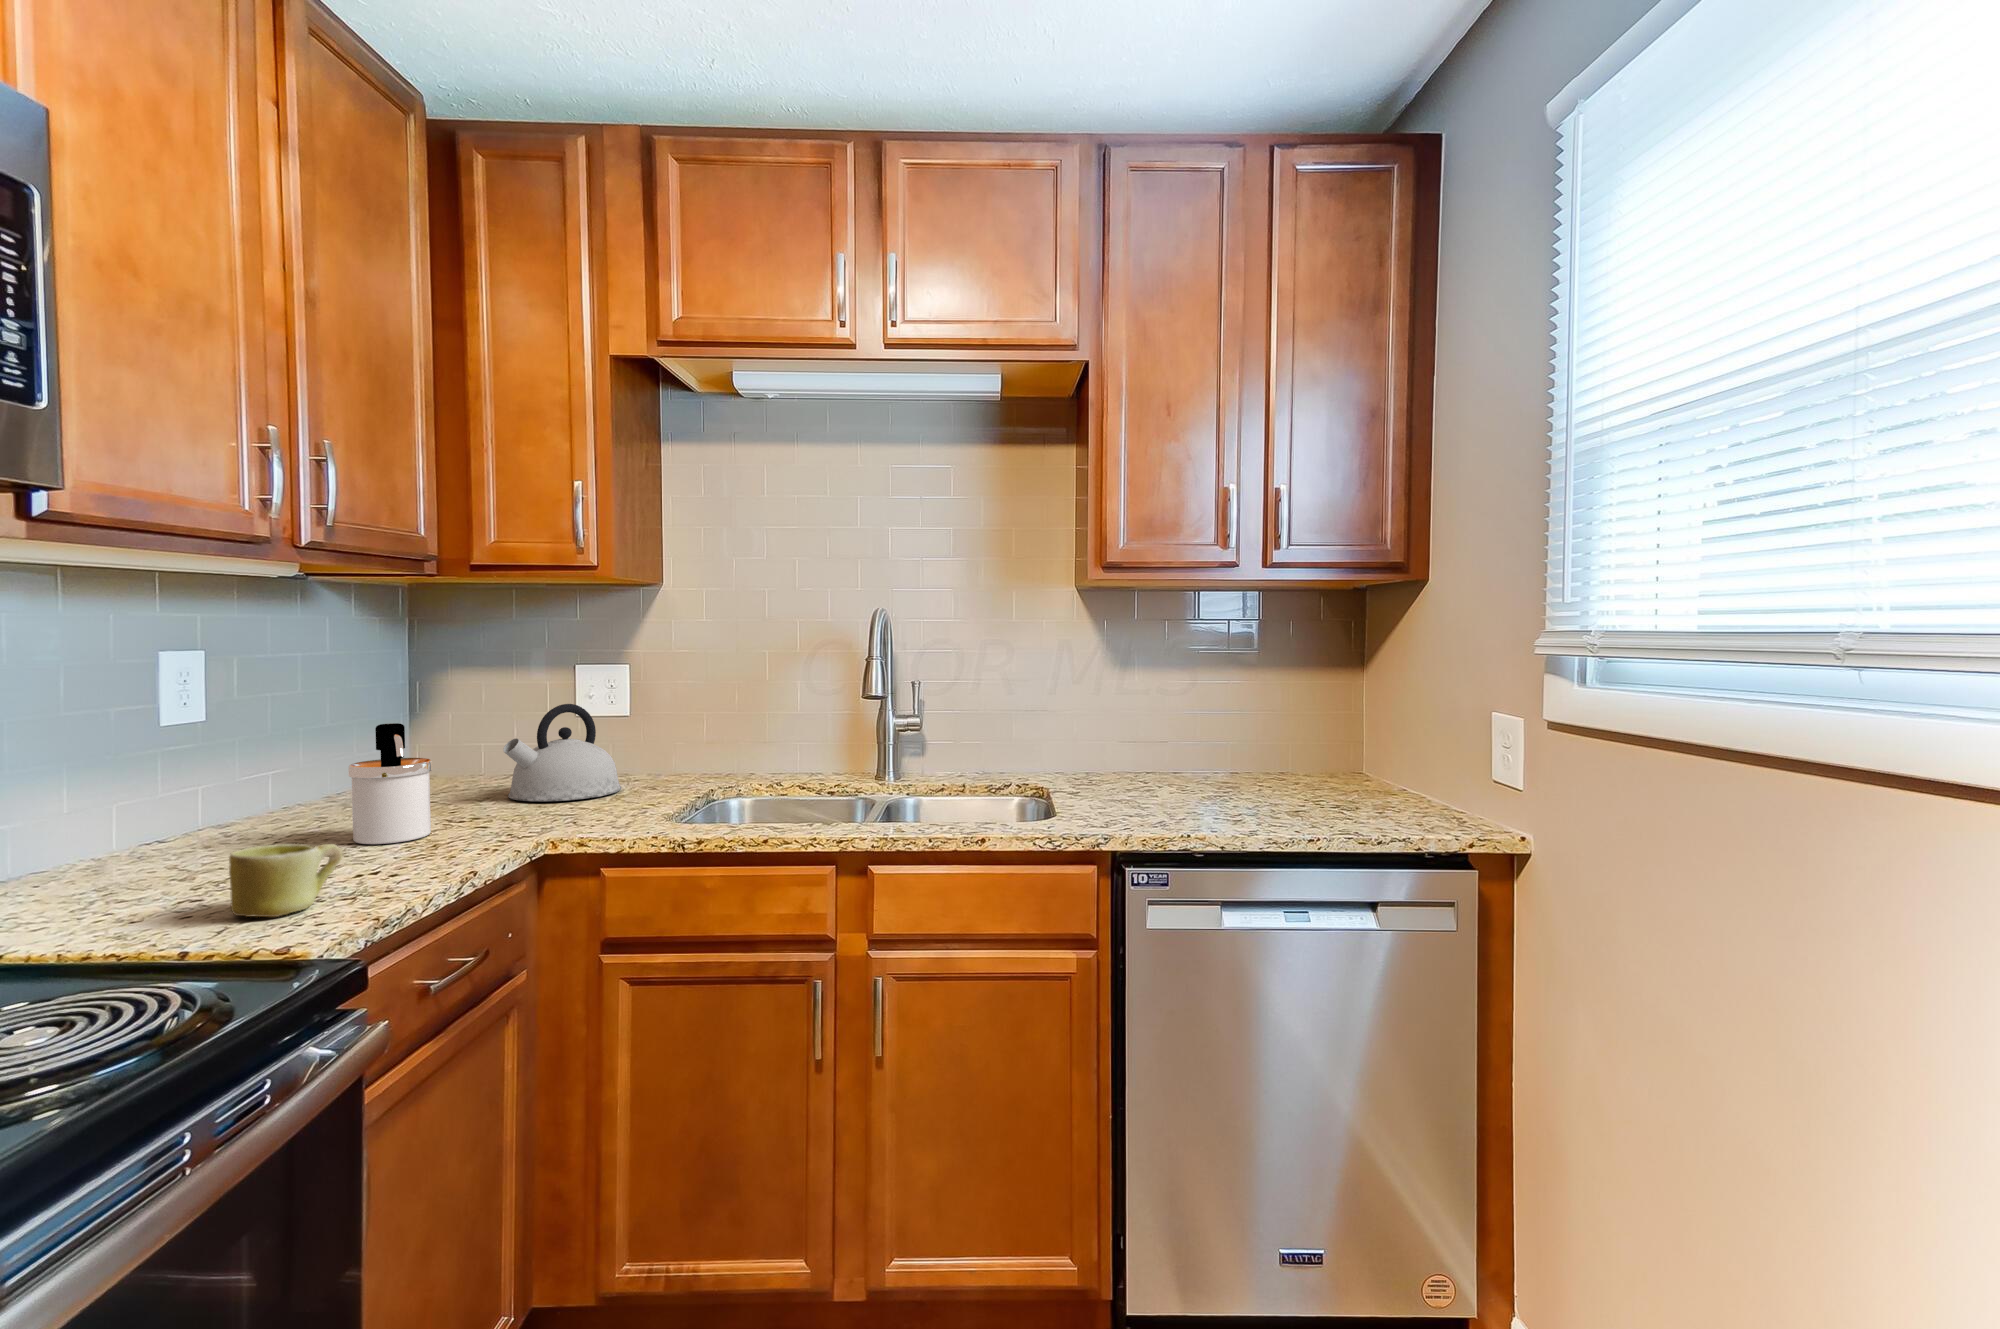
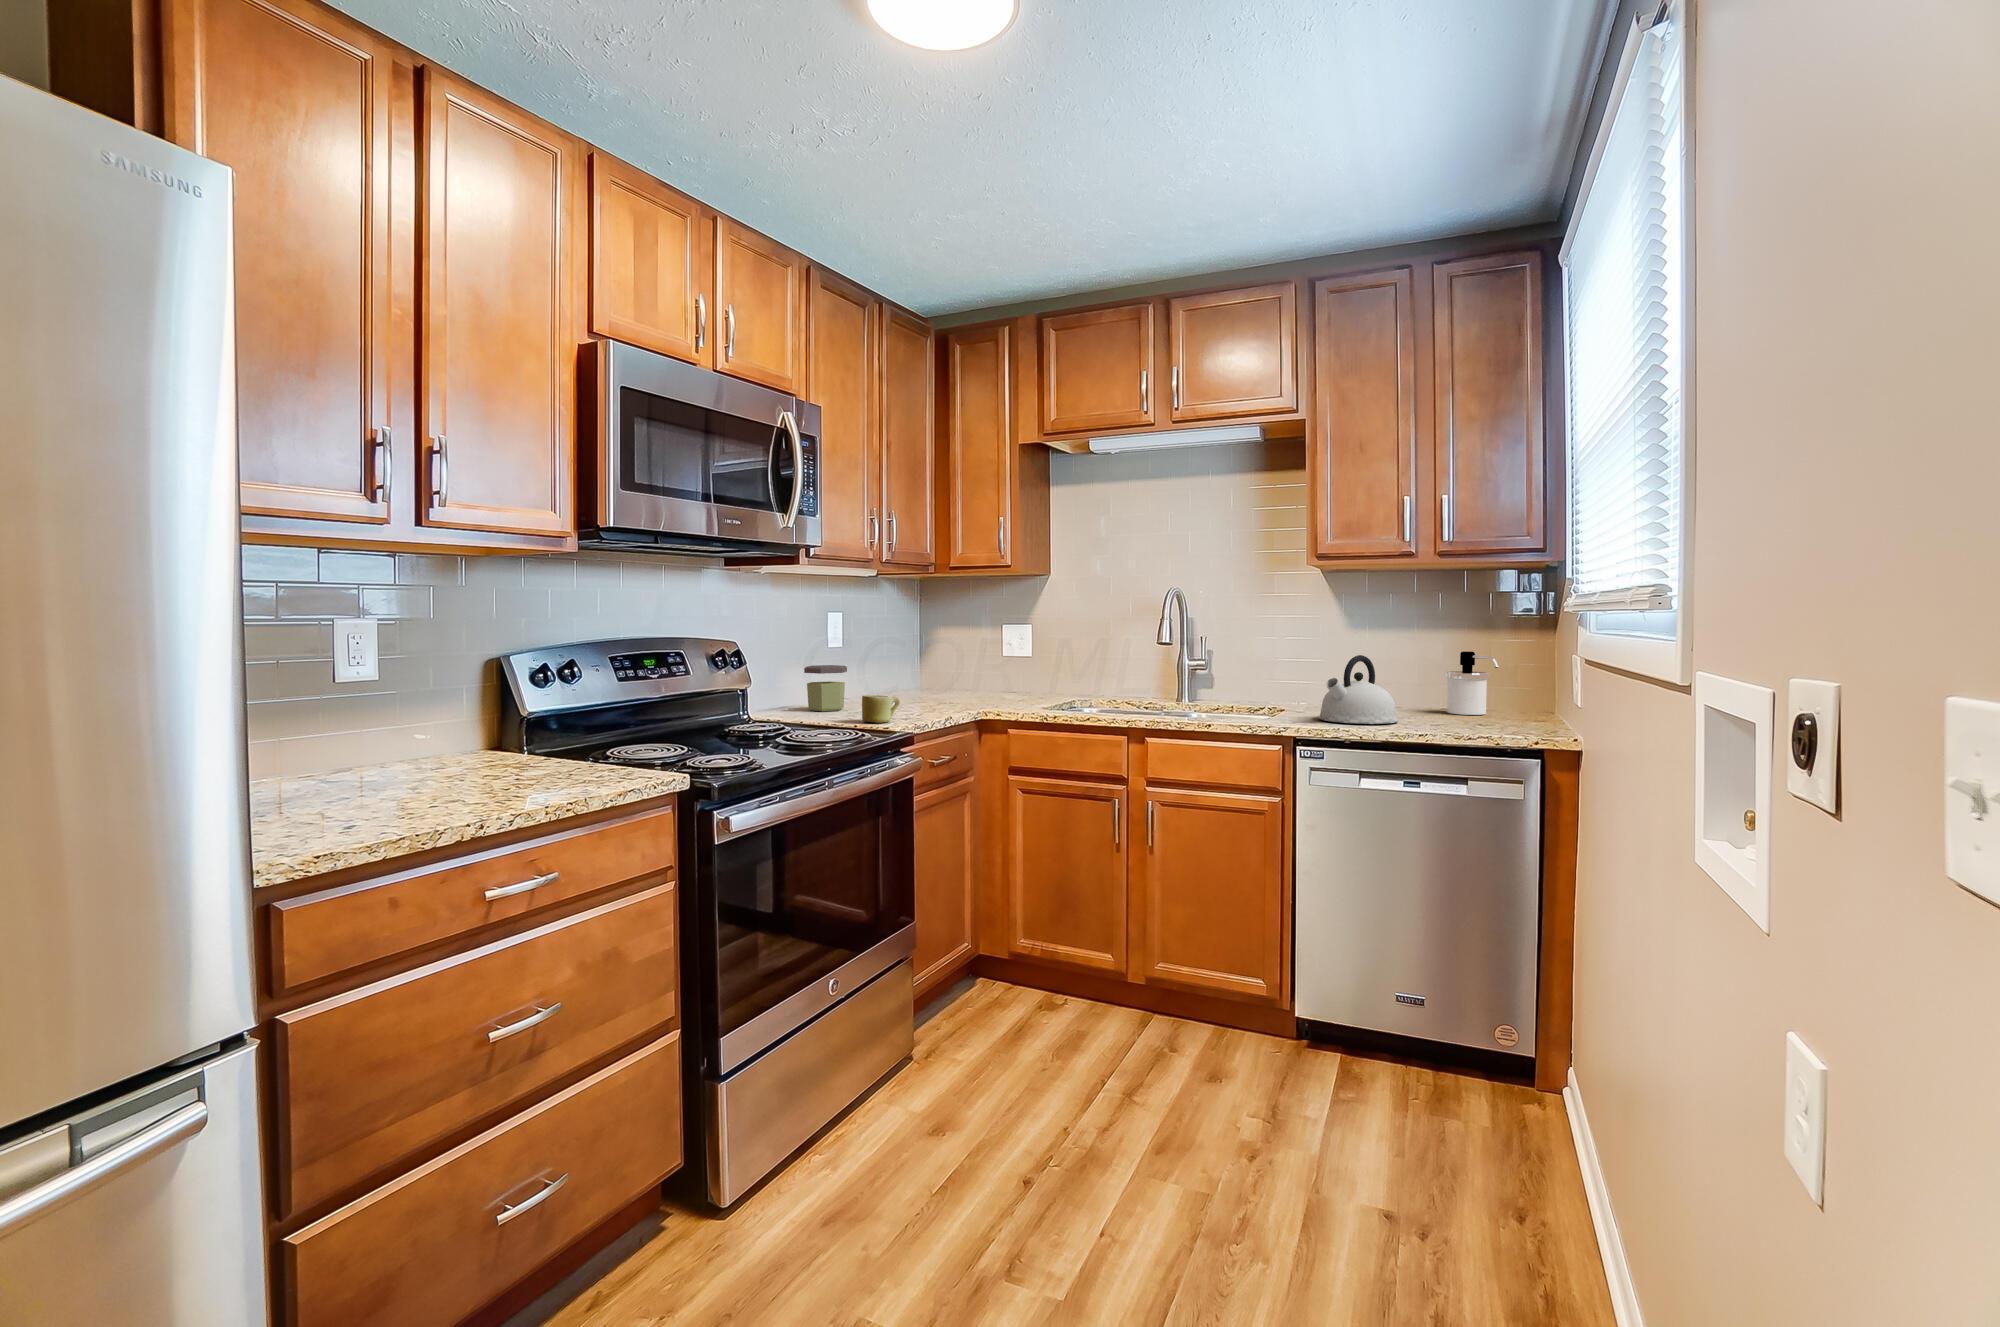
kettle: present [503,704,621,801] -> present [1319,655,1398,724]
soap dispenser: present [348,723,432,844] -> present [1446,651,1498,715]
jar: none [86,764,217,874] -> present [804,665,847,711]

